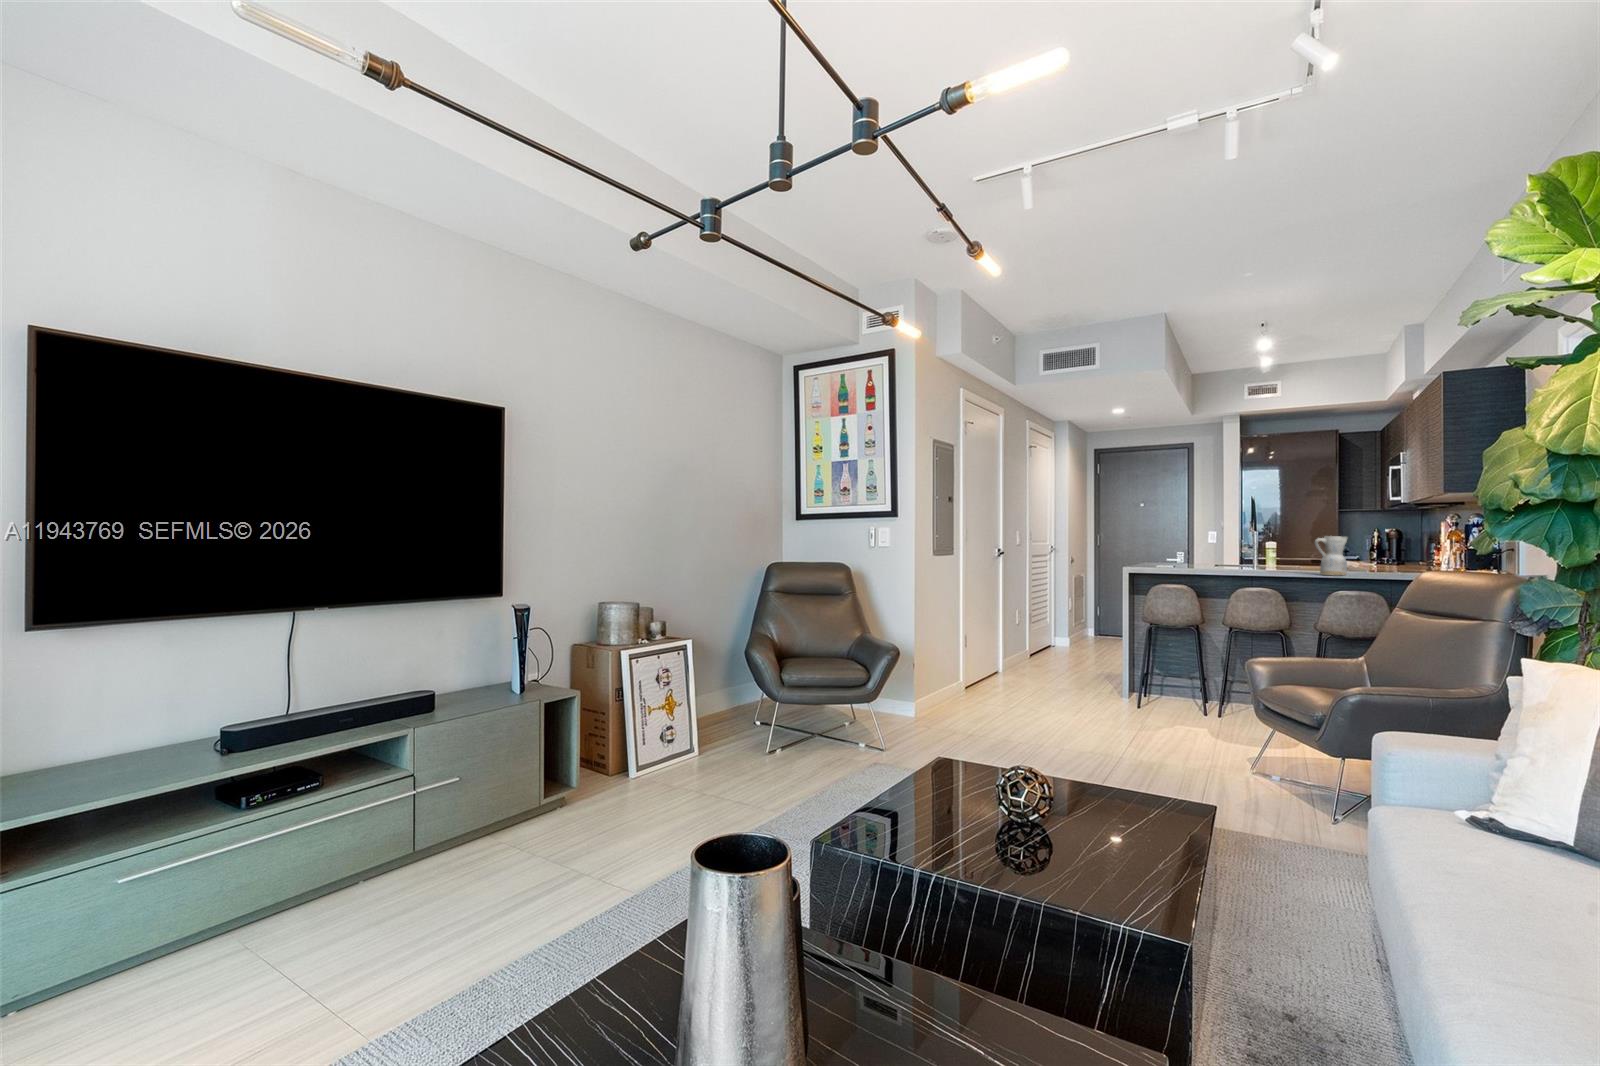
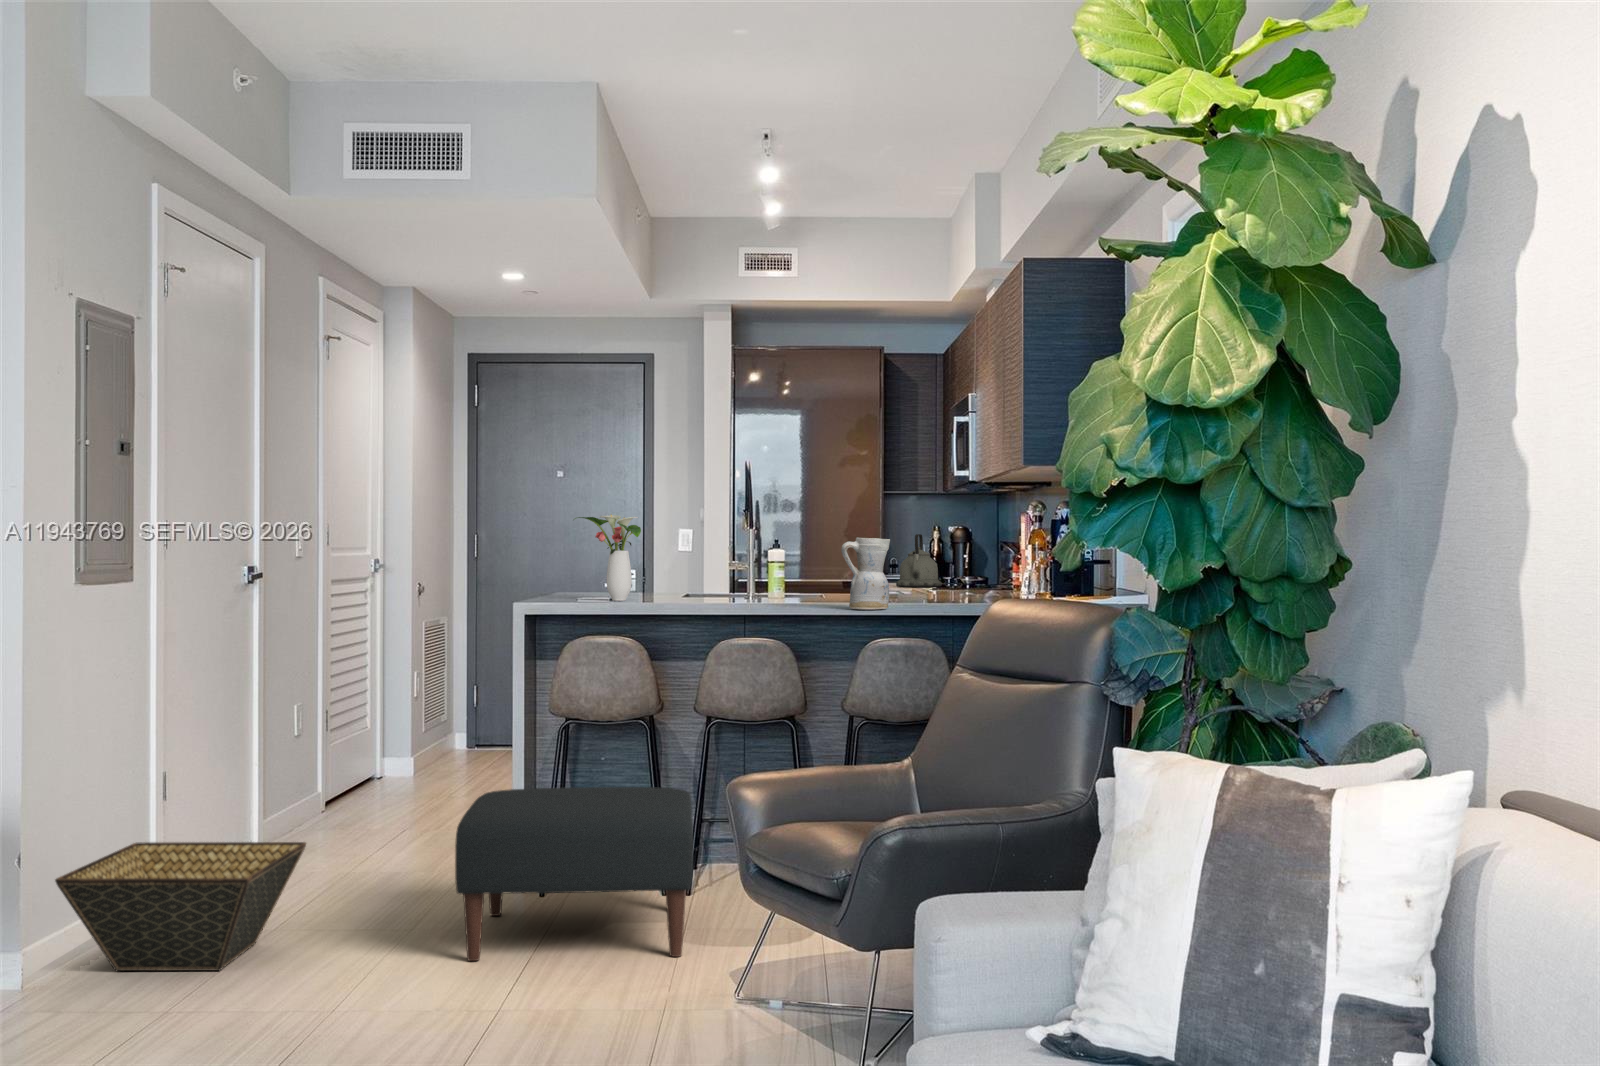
flower arrangement: none [1151,525,1189,568] -> present [575,515,641,601]
kettle: none [1349,534,1382,564] -> present [896,534,942,587]
ottoman: none [1099,655,1226,746] -> present [455,787,693,961]
basket: none [928,663,1027,720] -> present [55,842,306,971]

